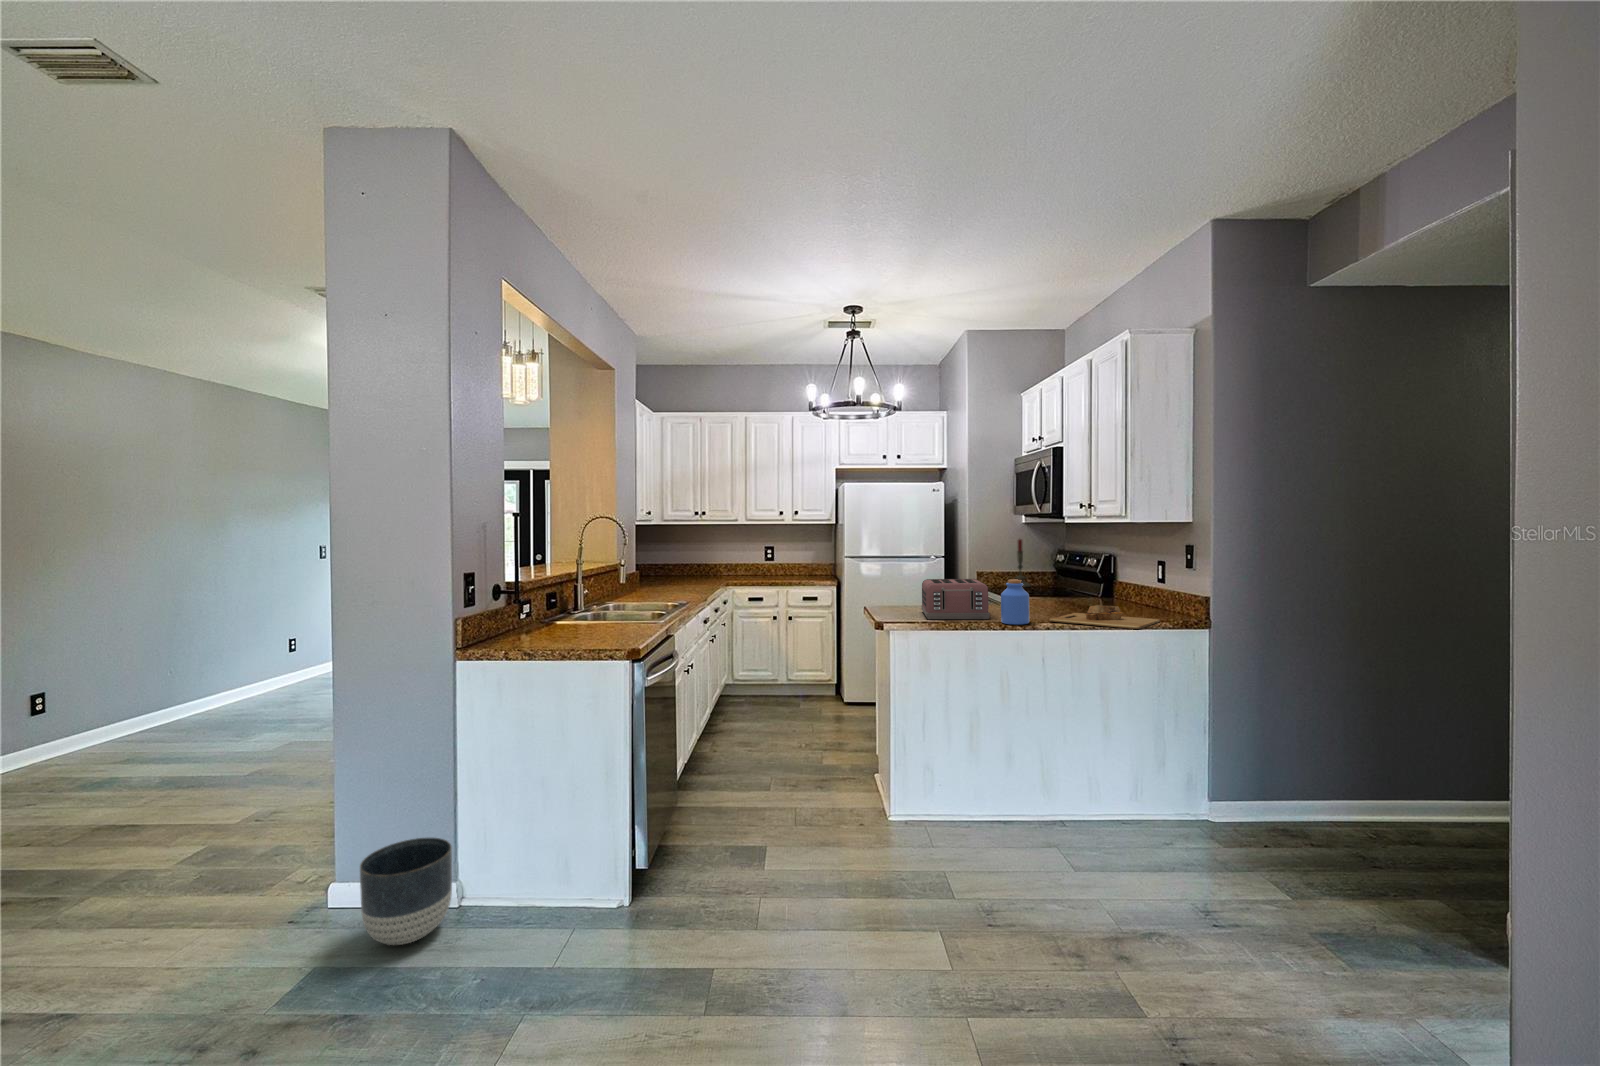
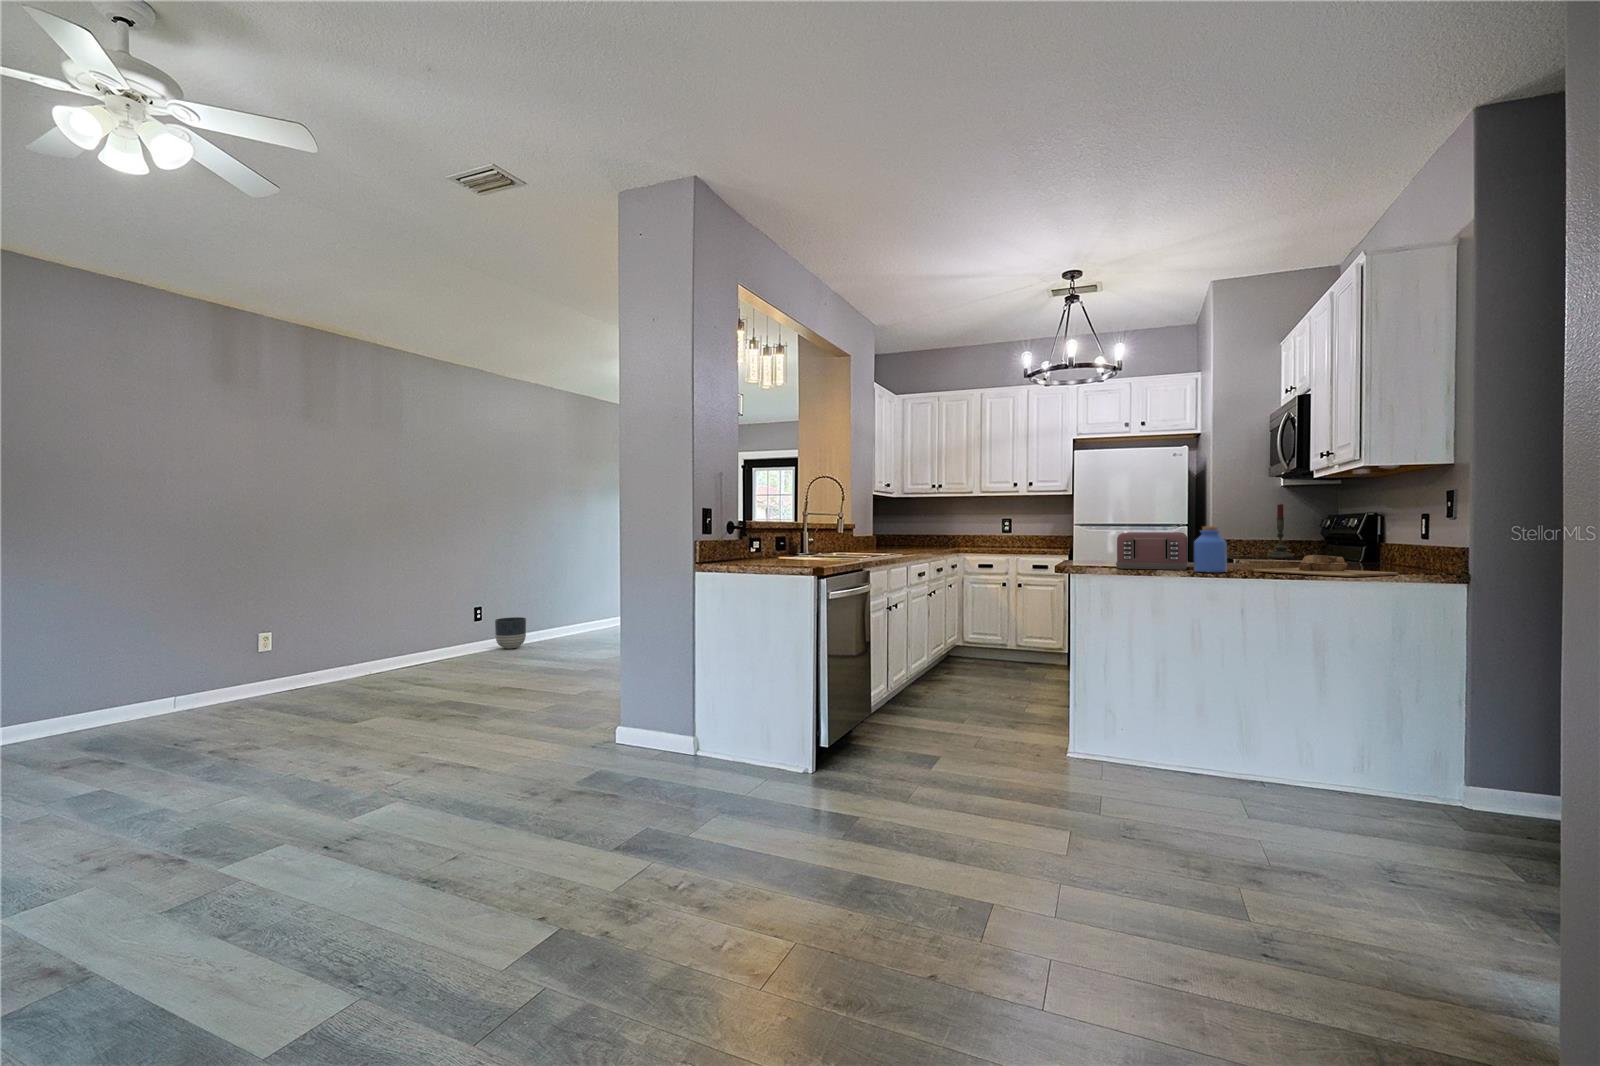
planter: present [360,838,452,945] -> present [495,617,526,649]

